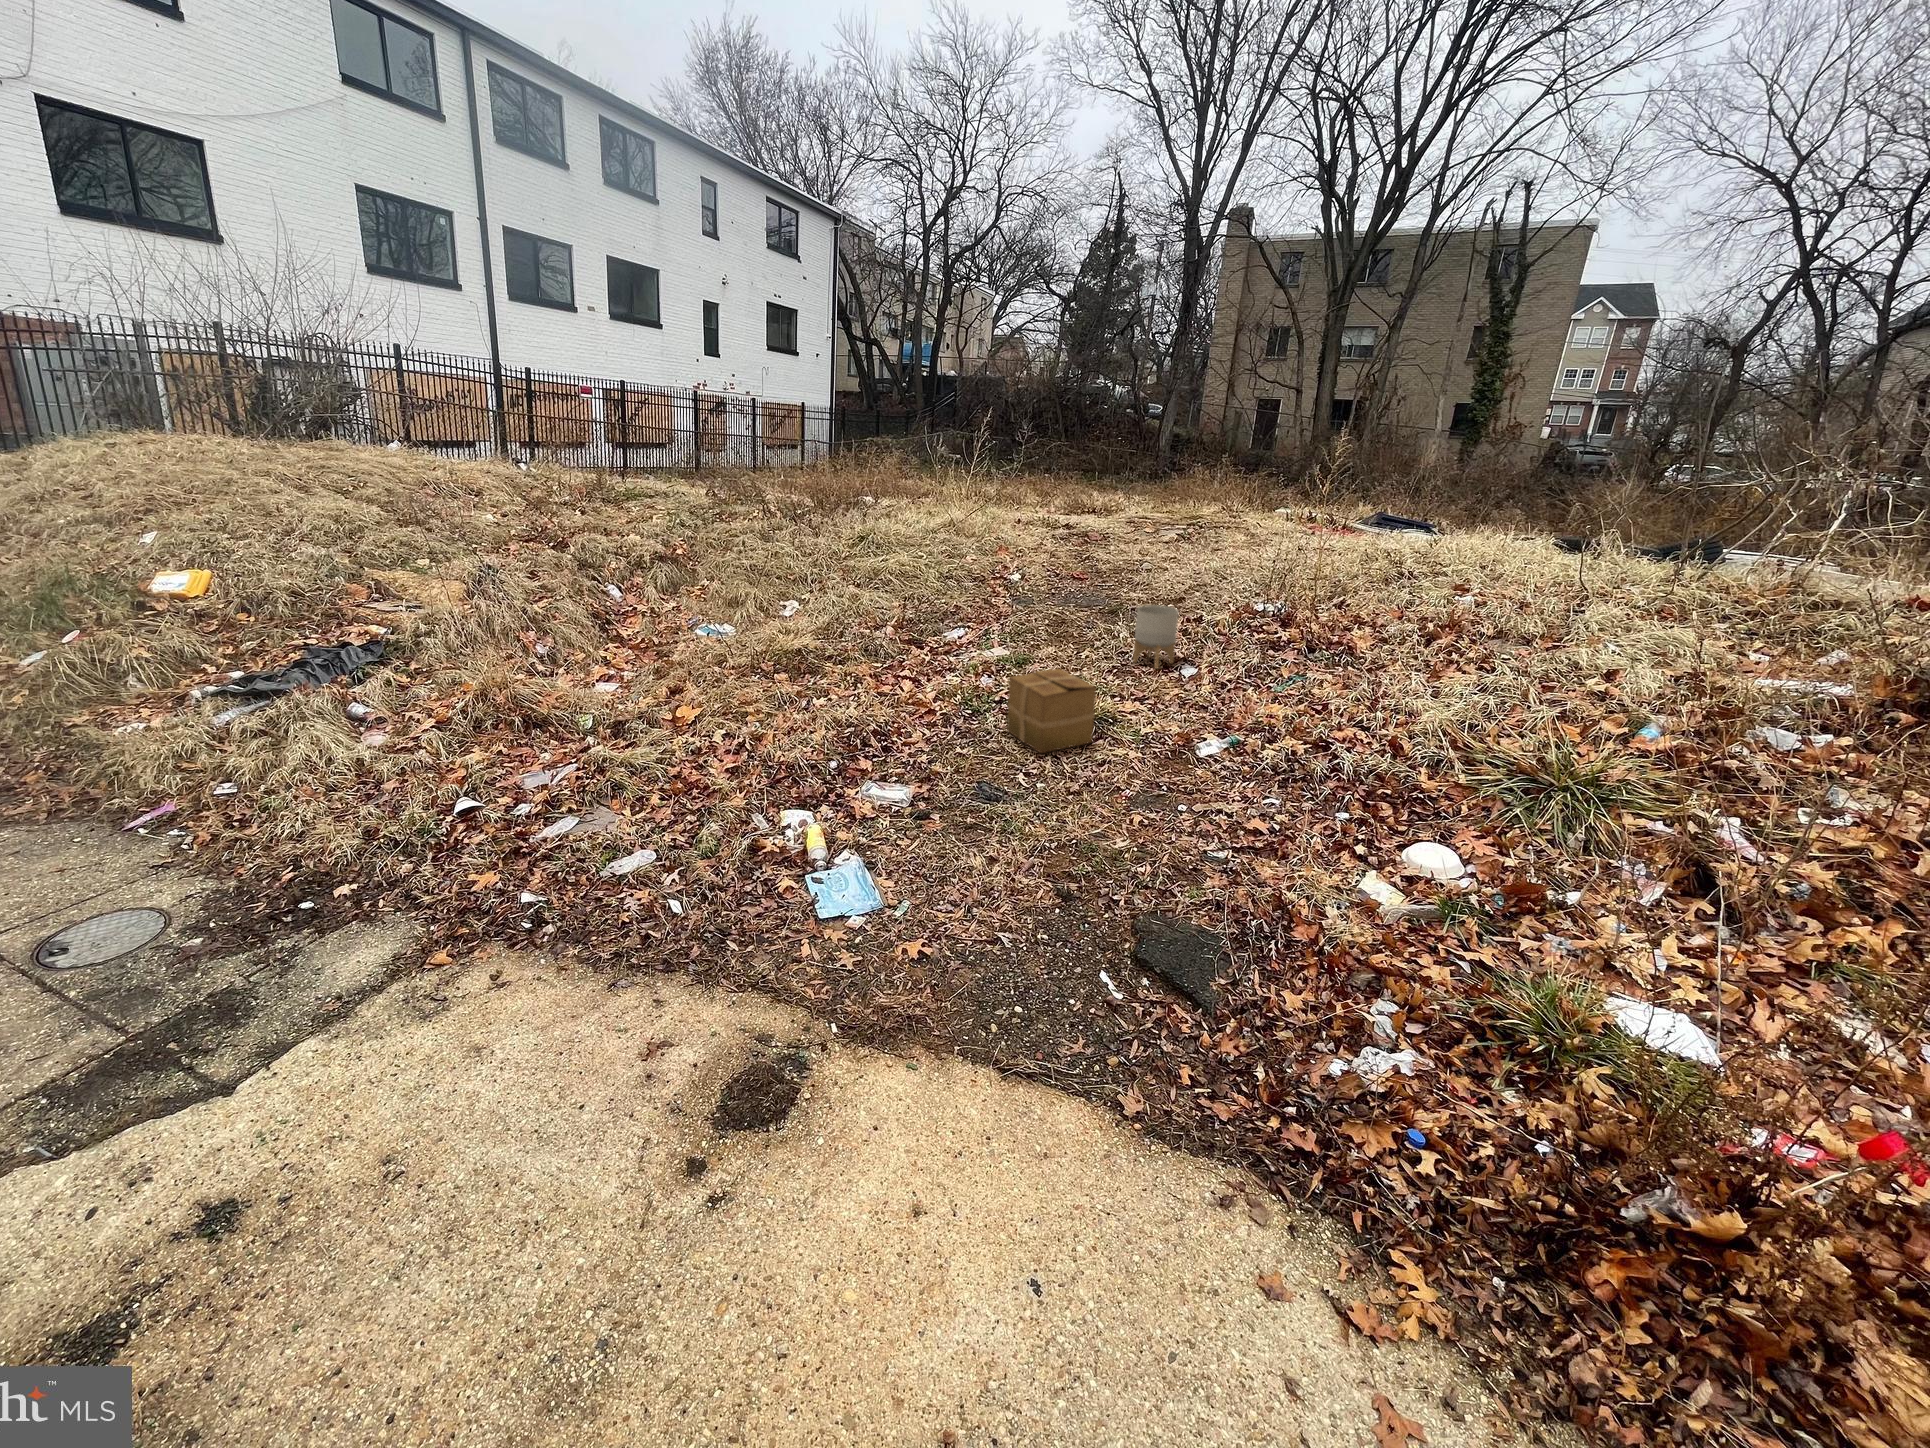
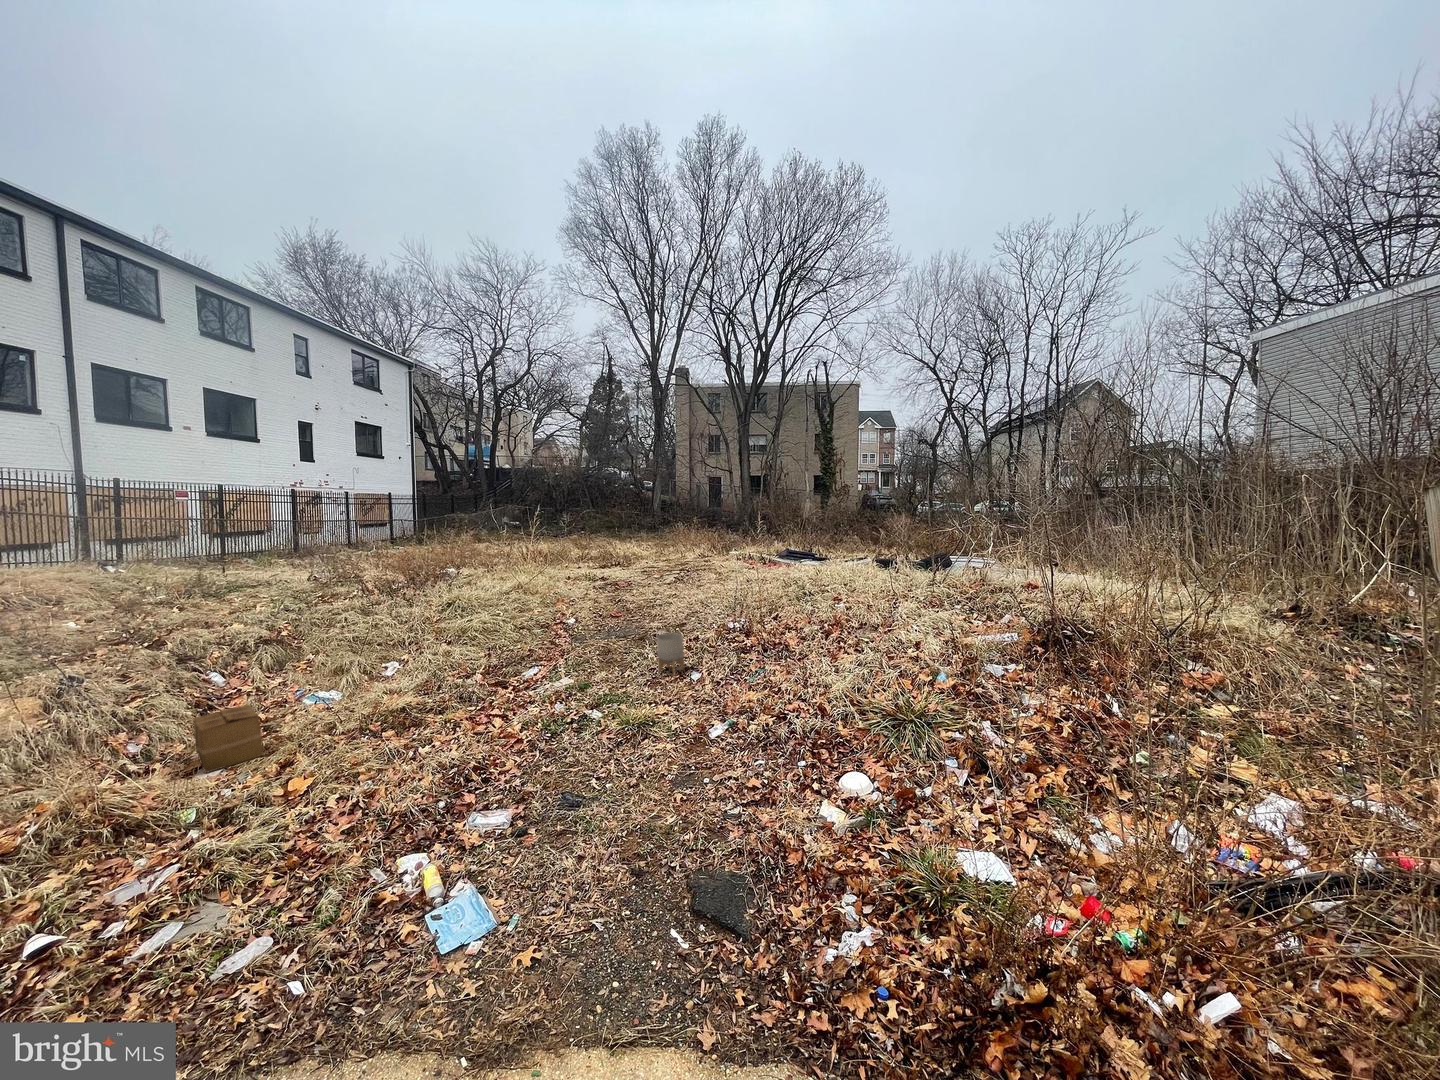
cardboard box: present [1007,669,1096,753] -> present [193,705,264,773]

